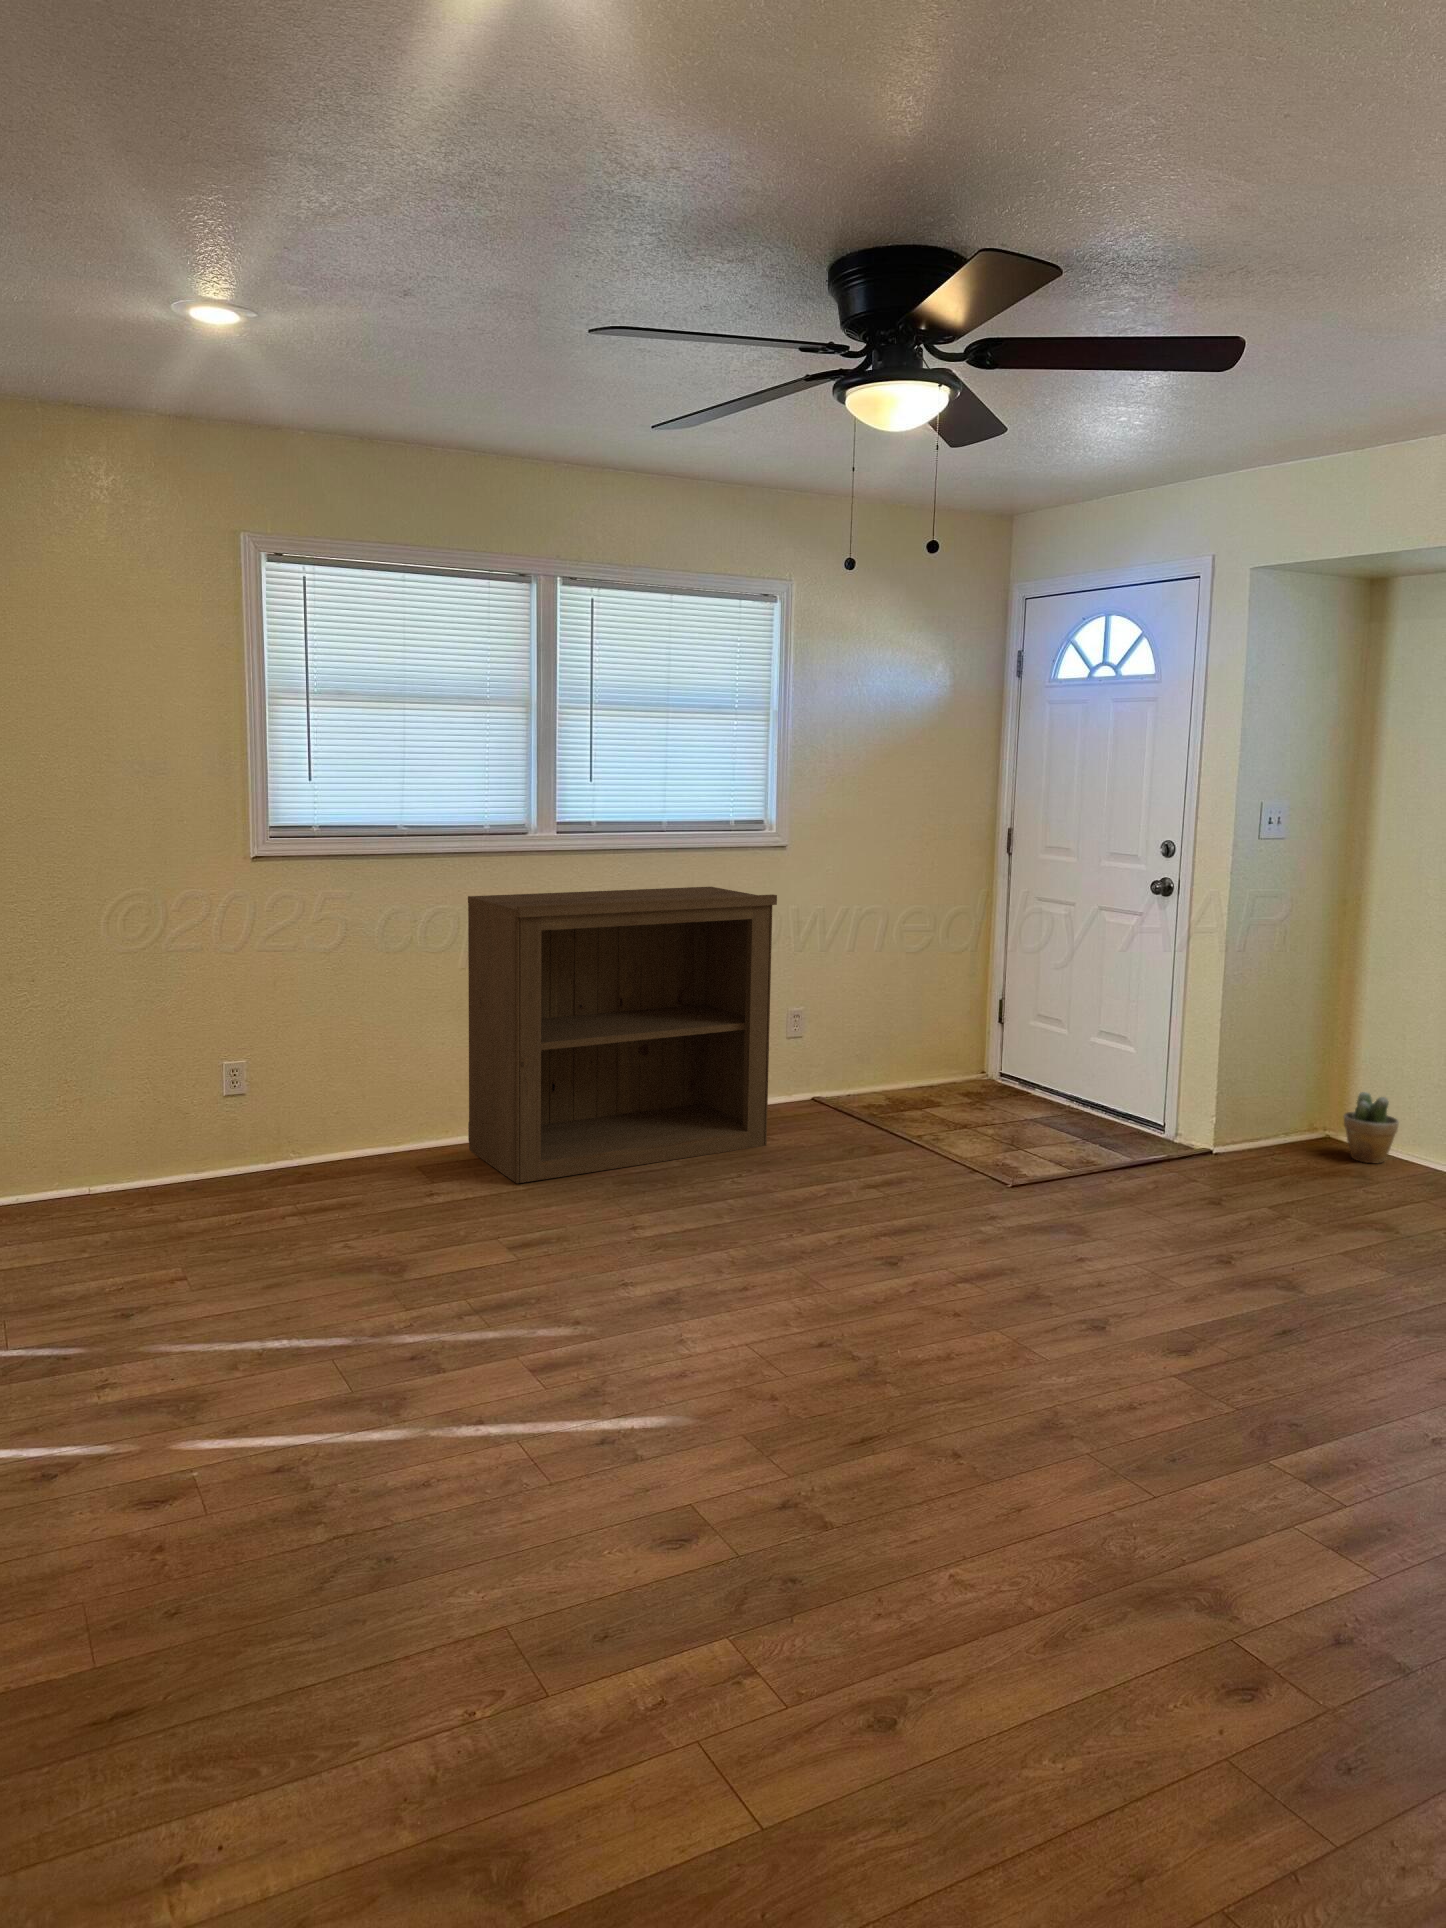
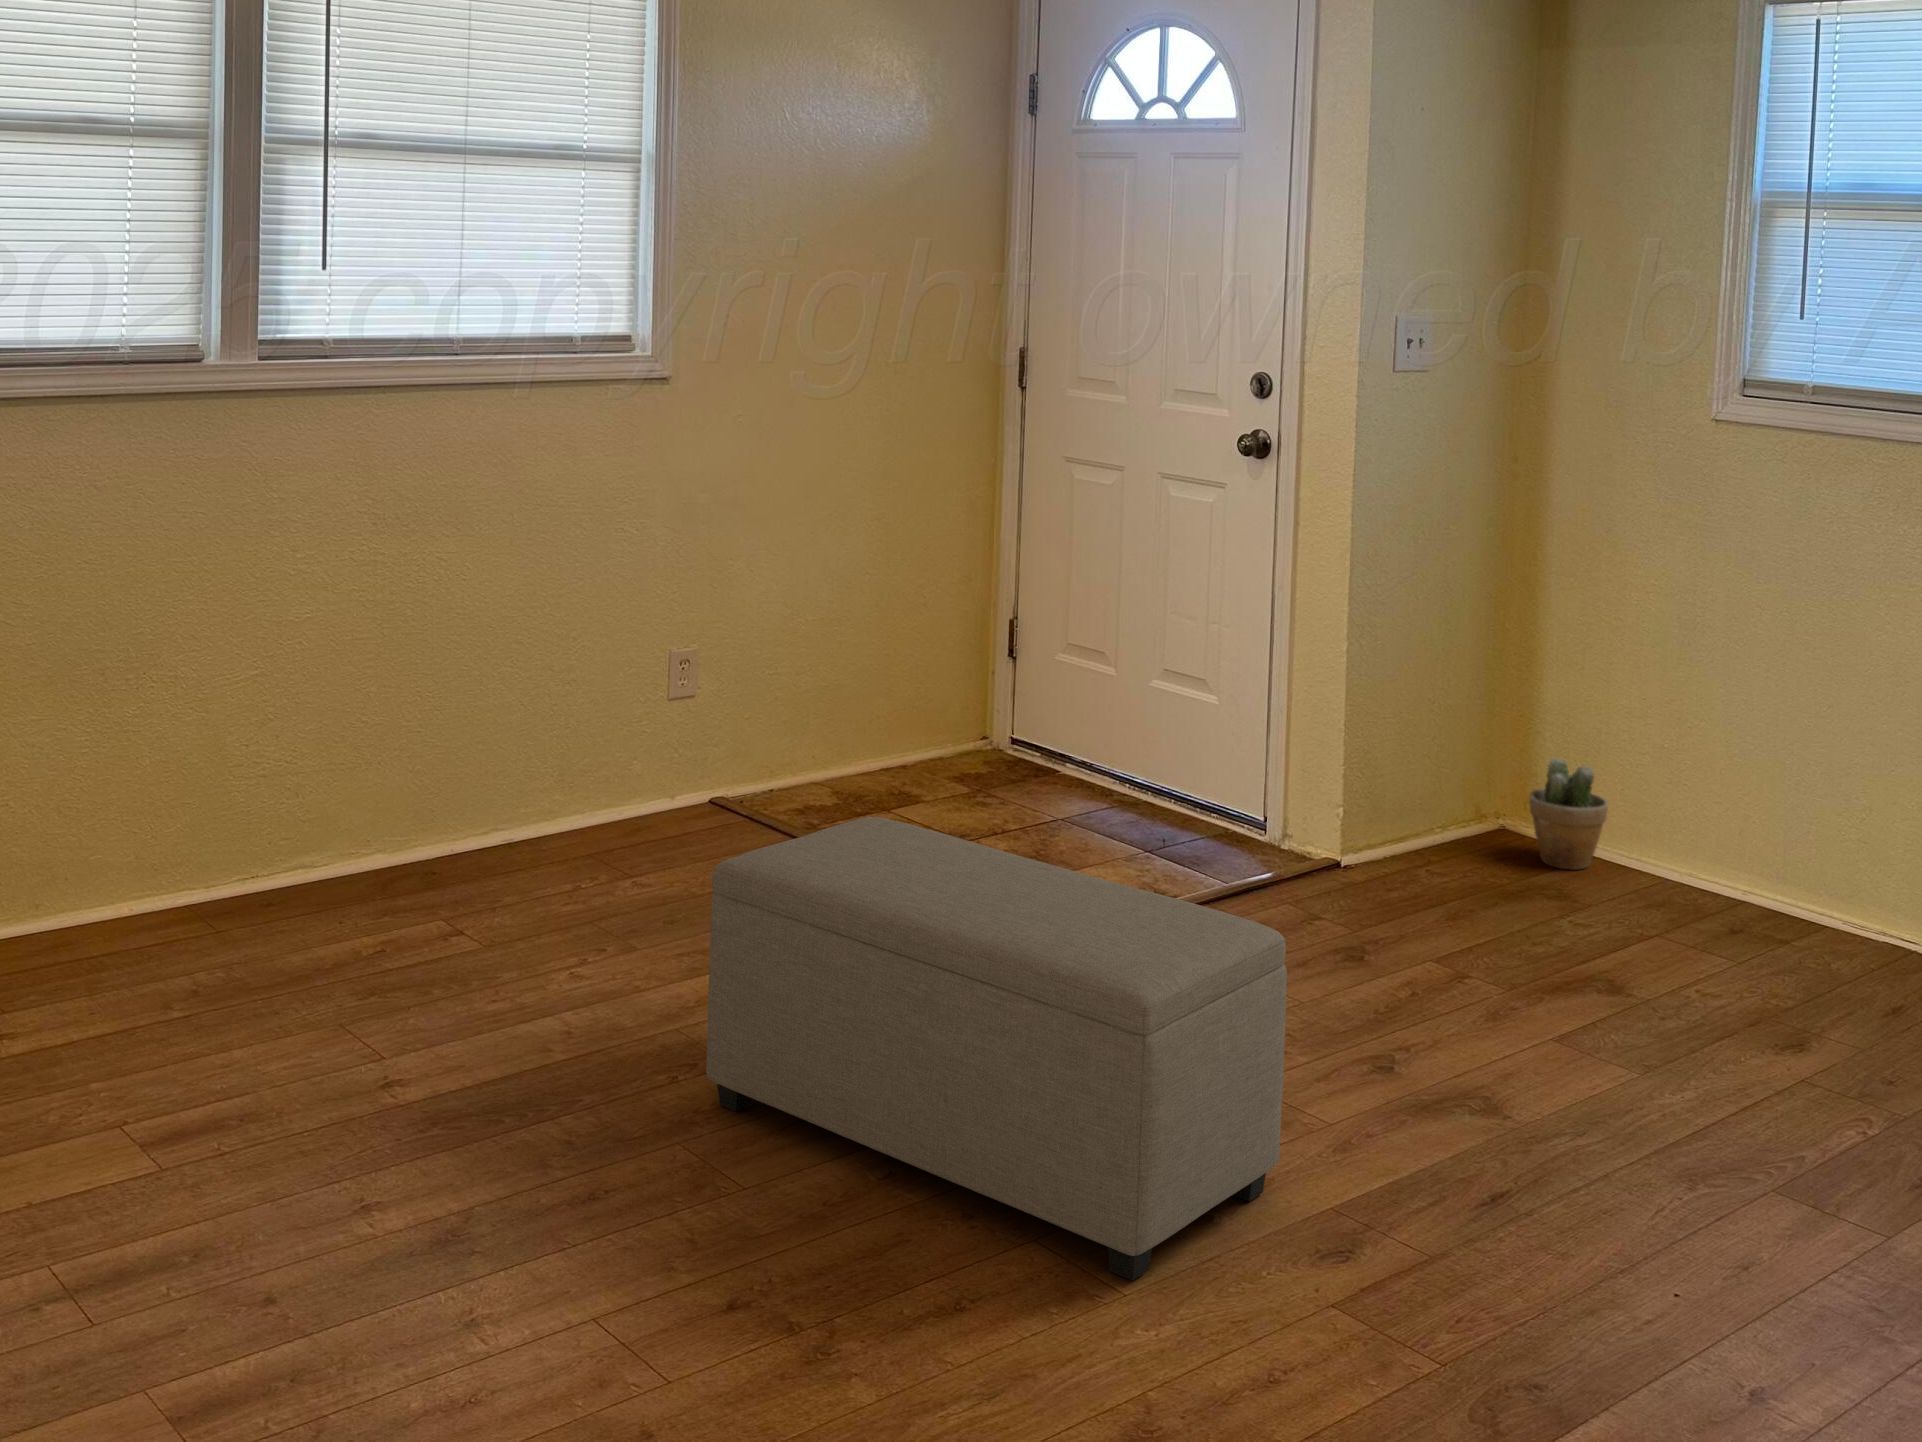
bookshelf: present [468,887,777,1183] -> none [86,450,651,999]
ottoman: none [809,1097,1153,1350] -> present [706,817,1287,1280]

